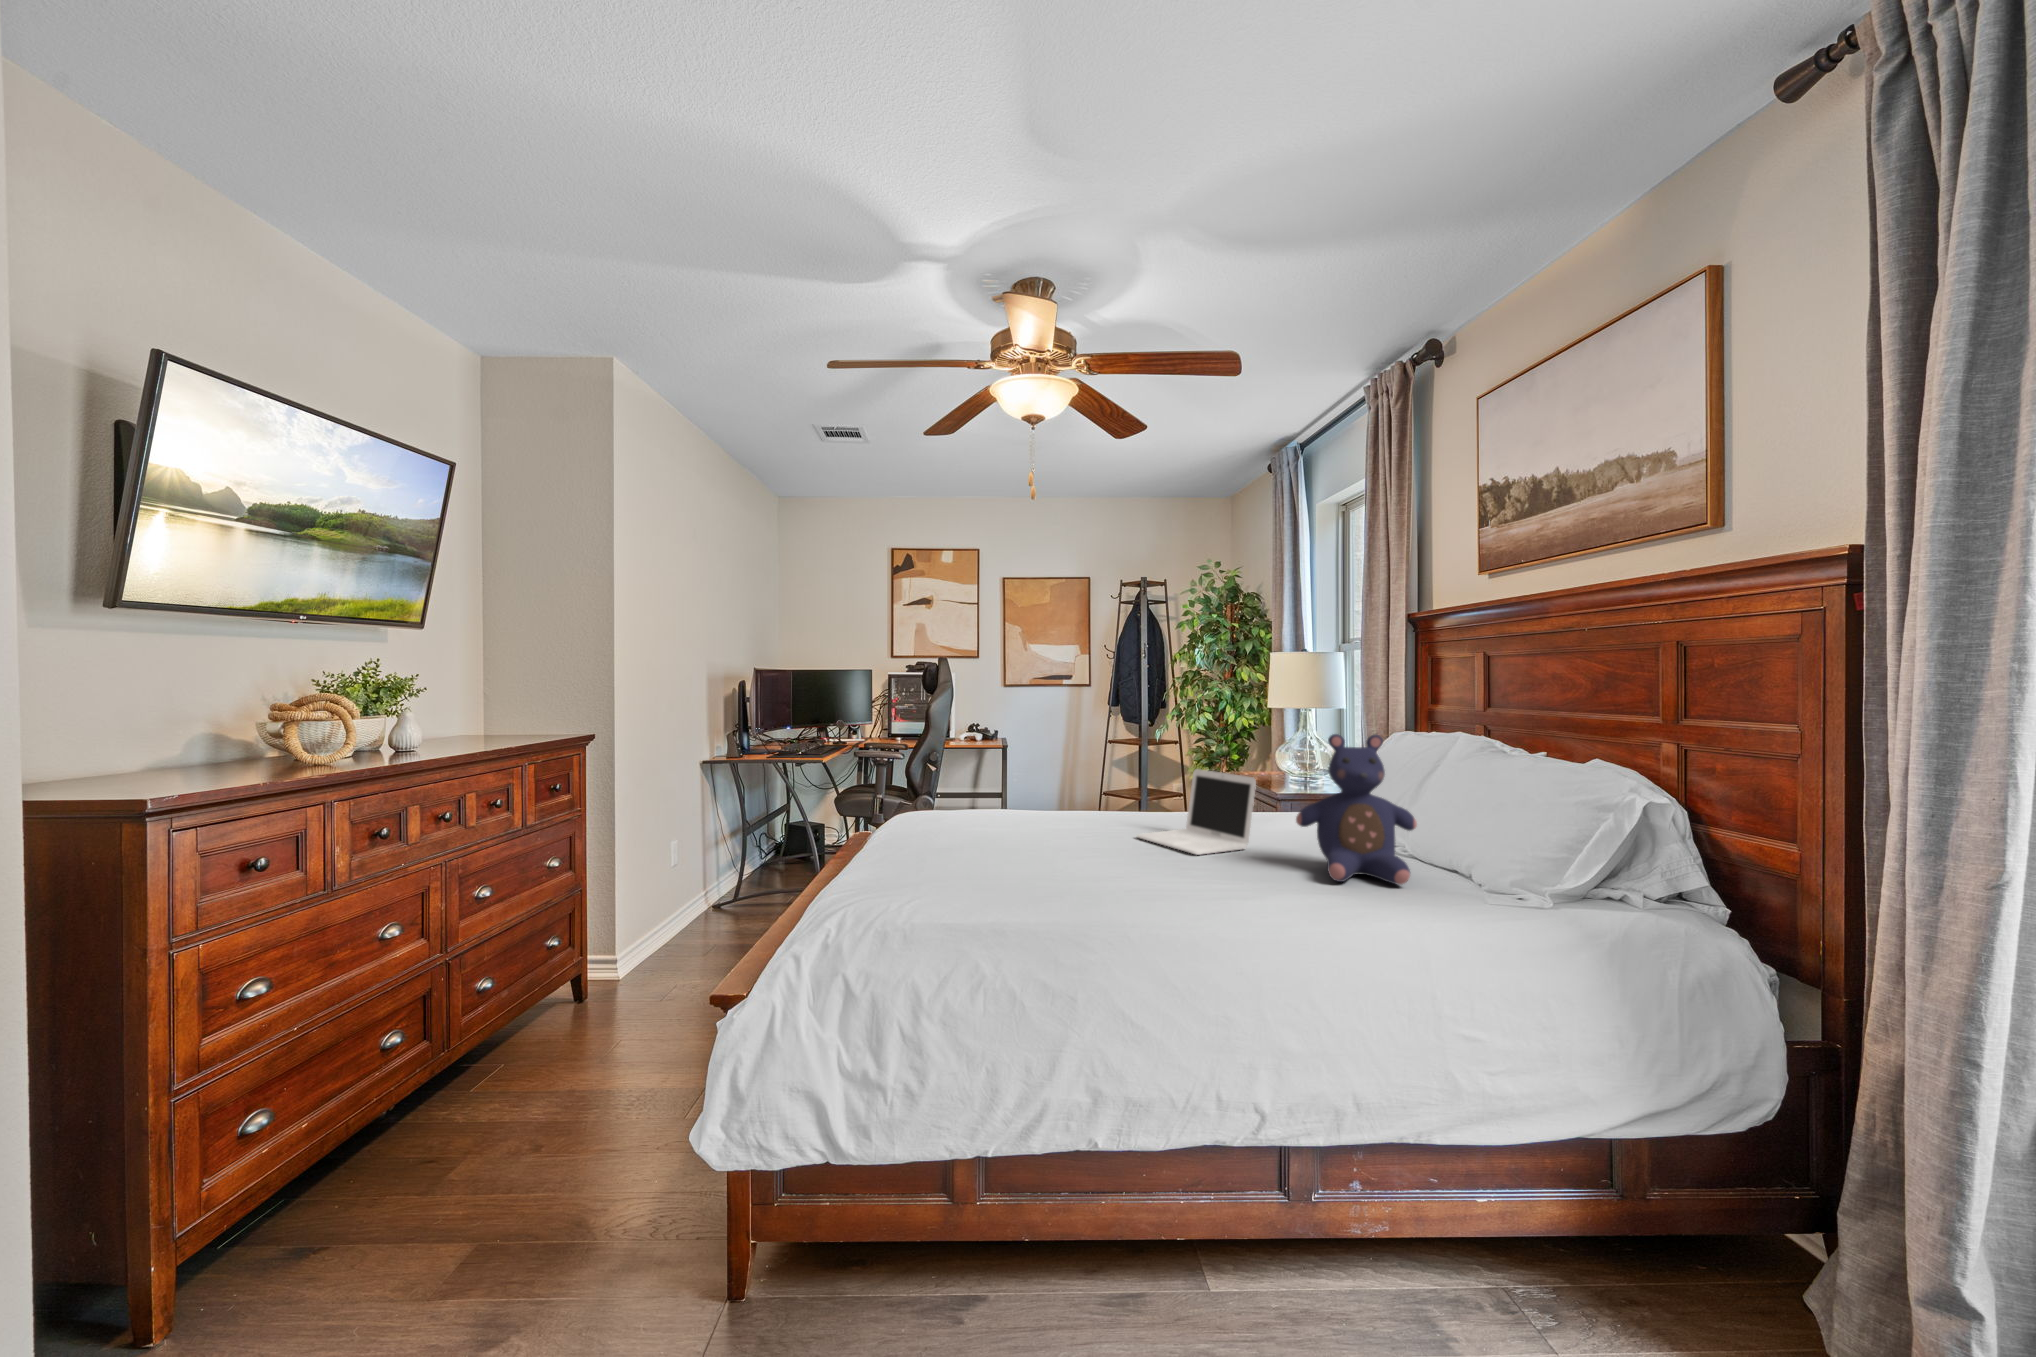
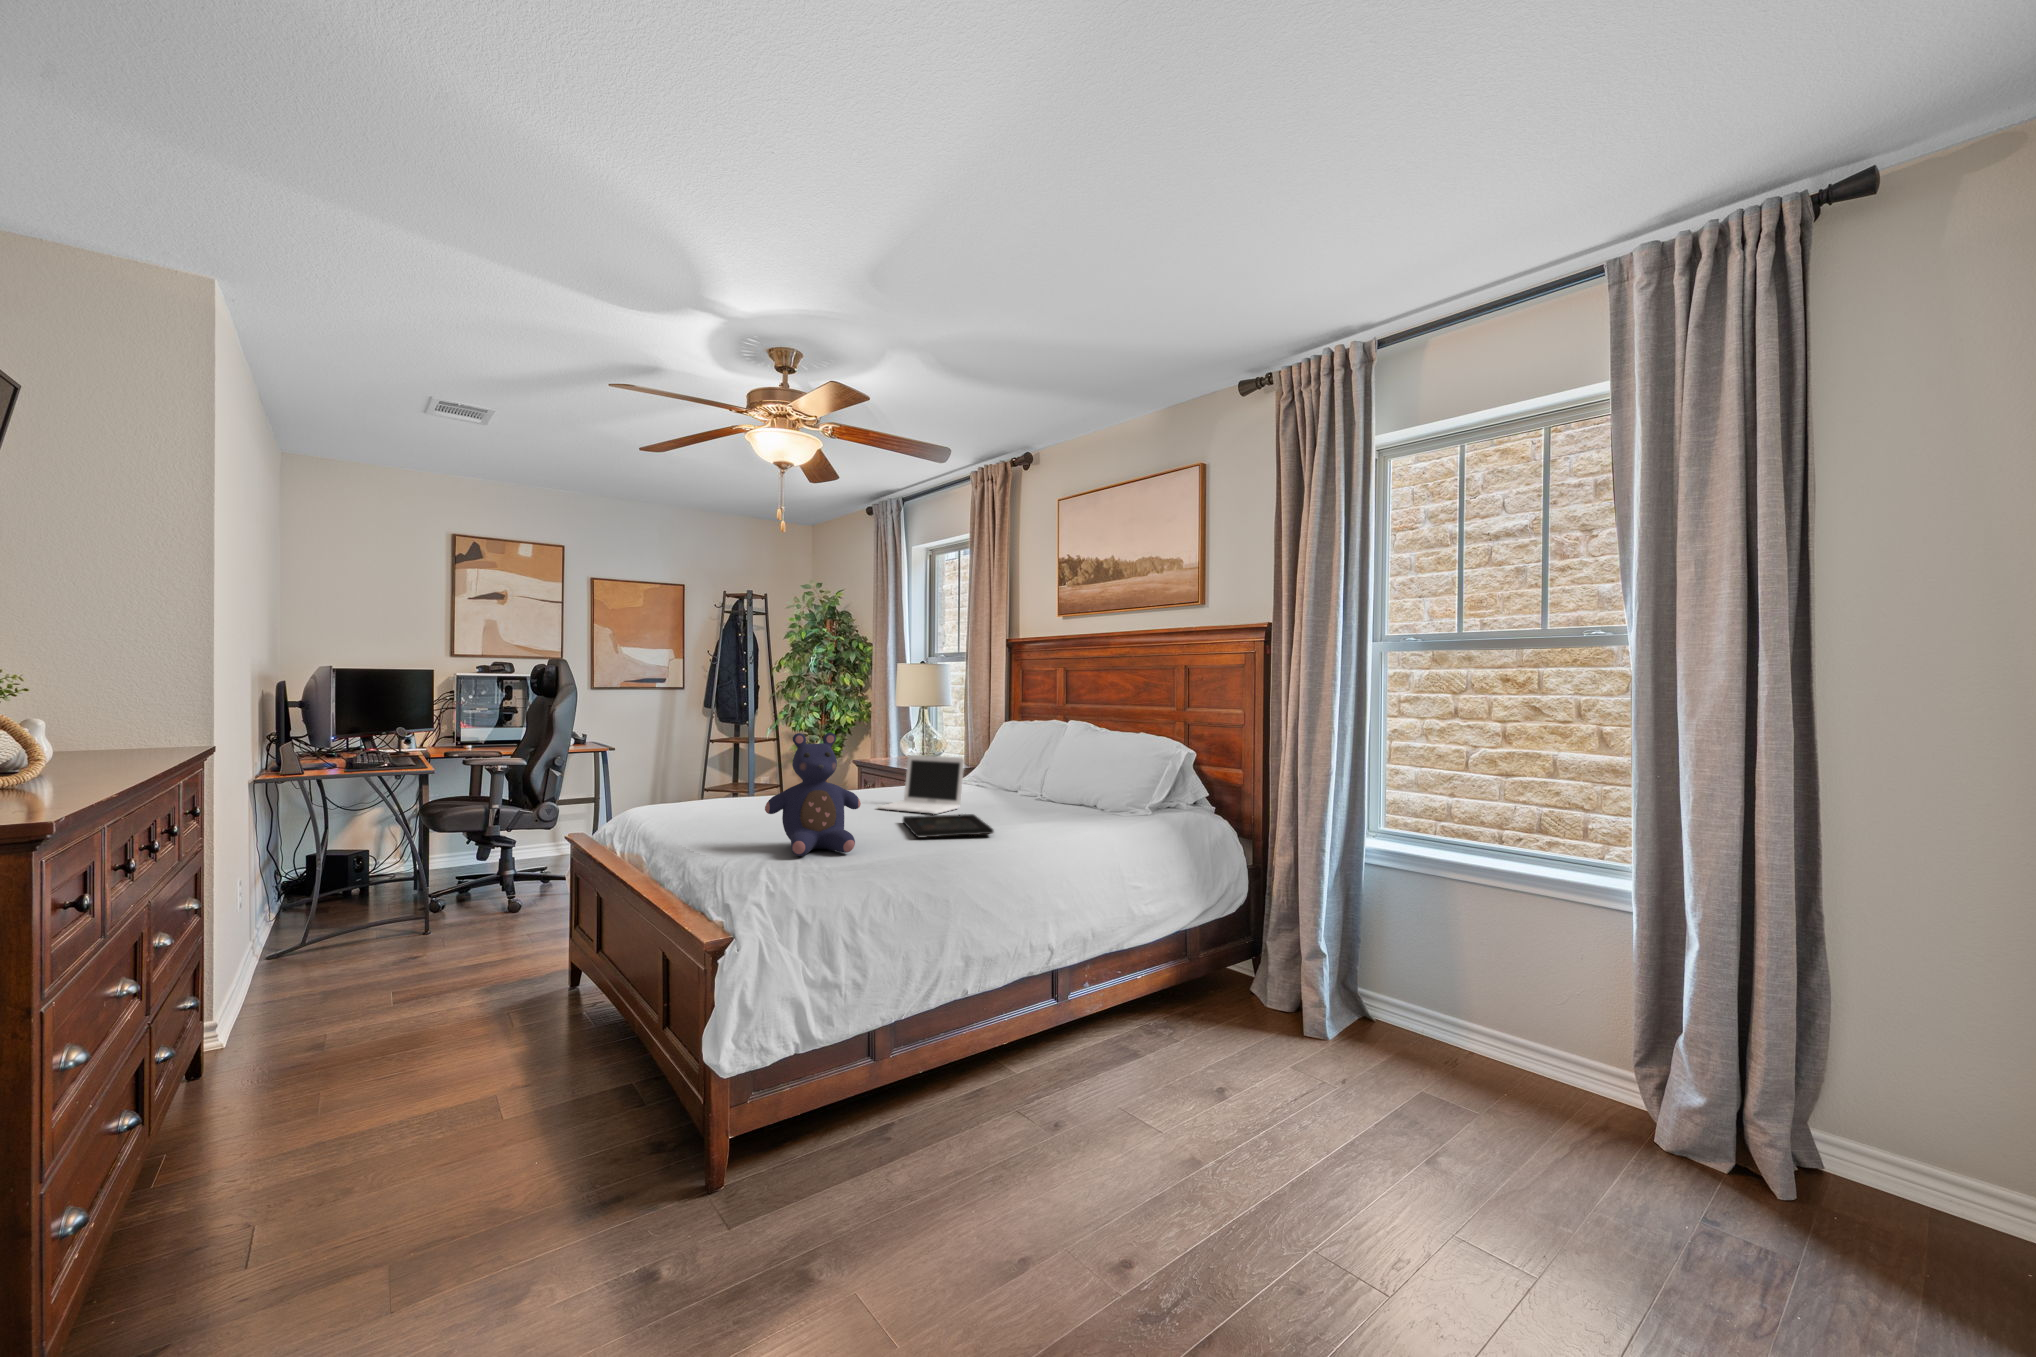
teddy bear: present [1296,734,1417,885] -> present [765,733,861,856]
tray: none [1097,855,1233,902] -> present [903,814,994,838]

